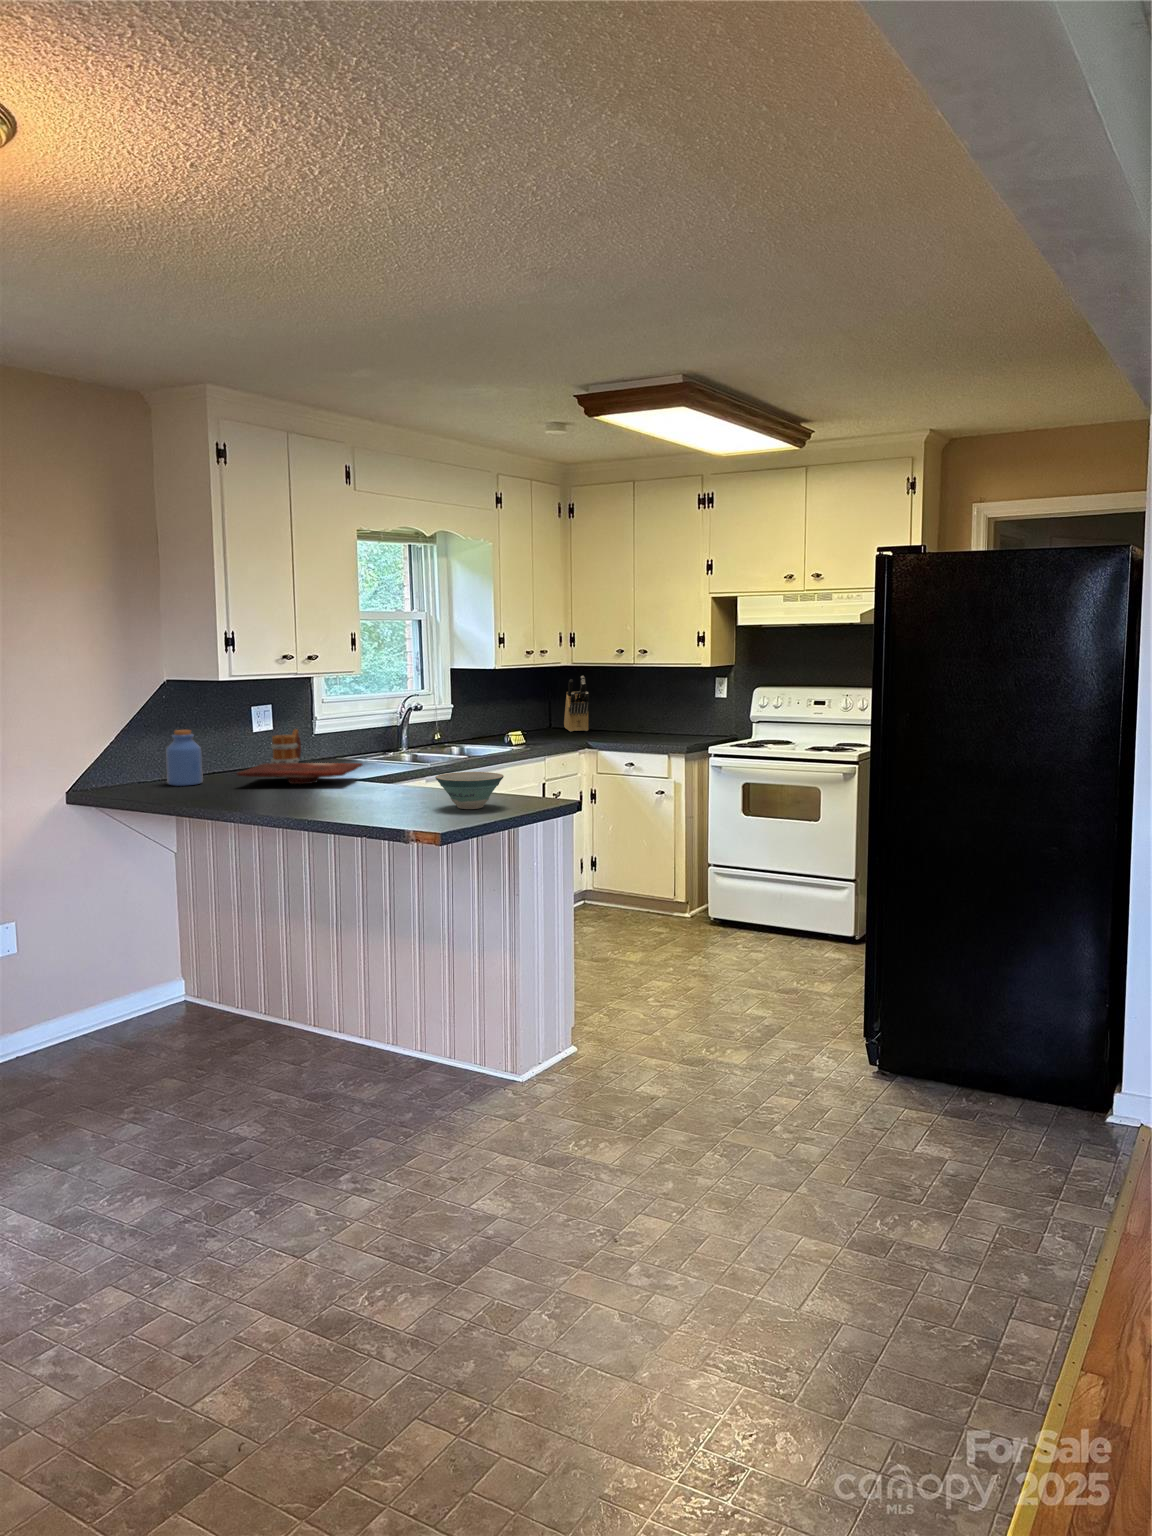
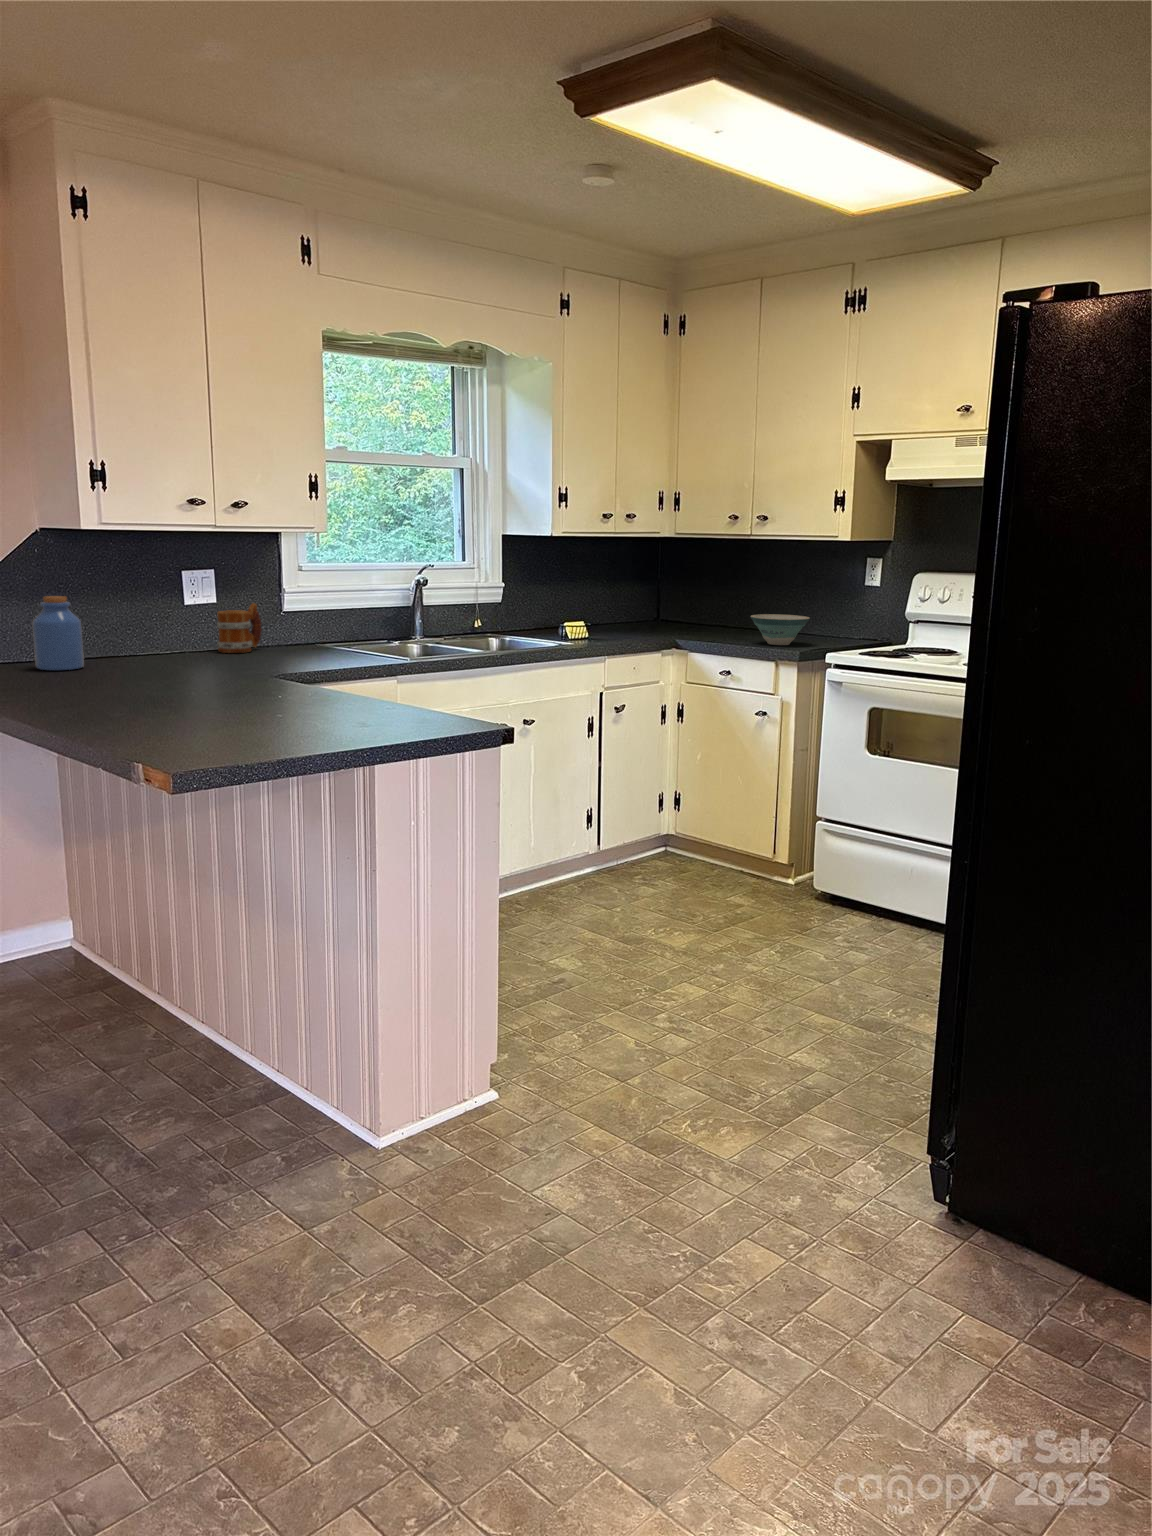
knife block: present [564,676,589,732] -> none [674,552,701,625]
cutting board: present [237,763,362,784] -> none [101,647,289,677]
bowl: present [435,772,504,809] -> present [750,614,810,645]

